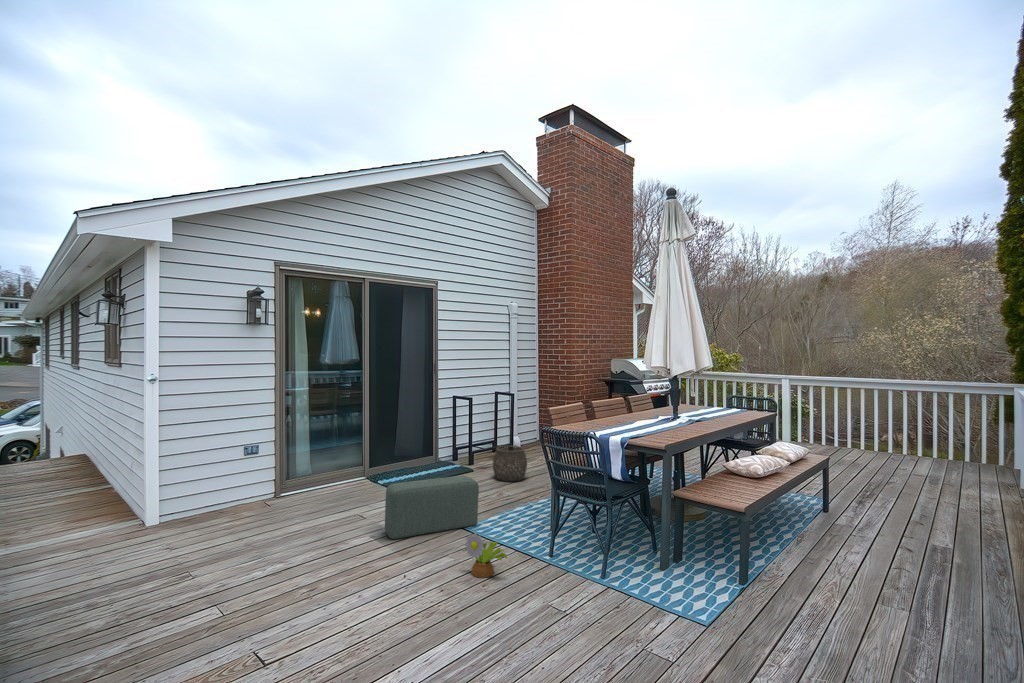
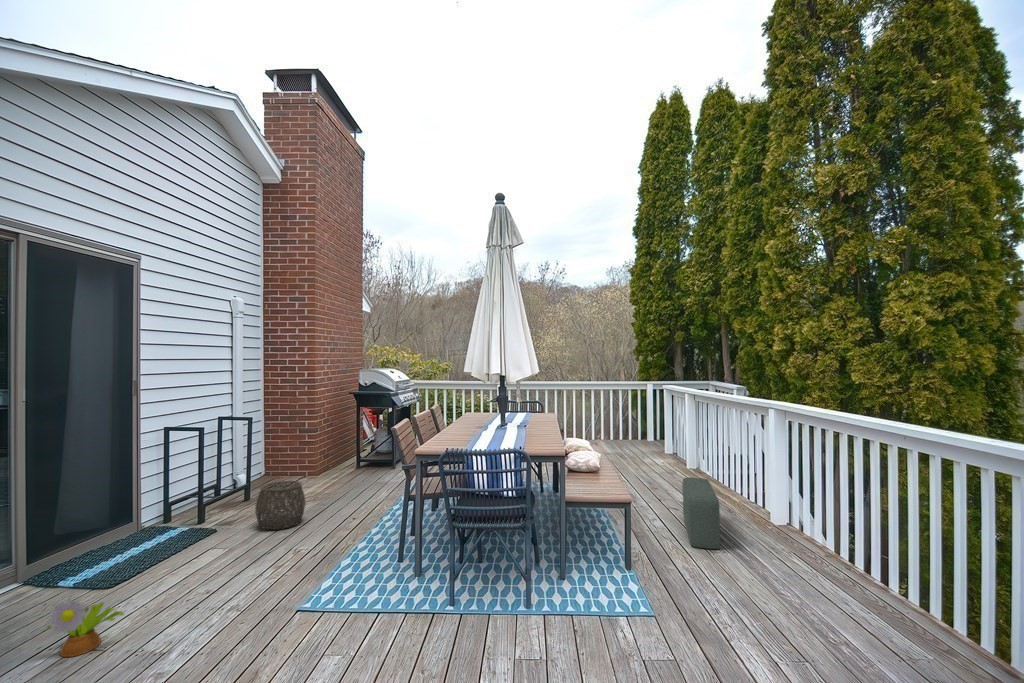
pouf: present [385,476,479,539] -> present [682,477,720,549]
decorative plant: present [463,532,507,578] -> present [44,598,124,657]

